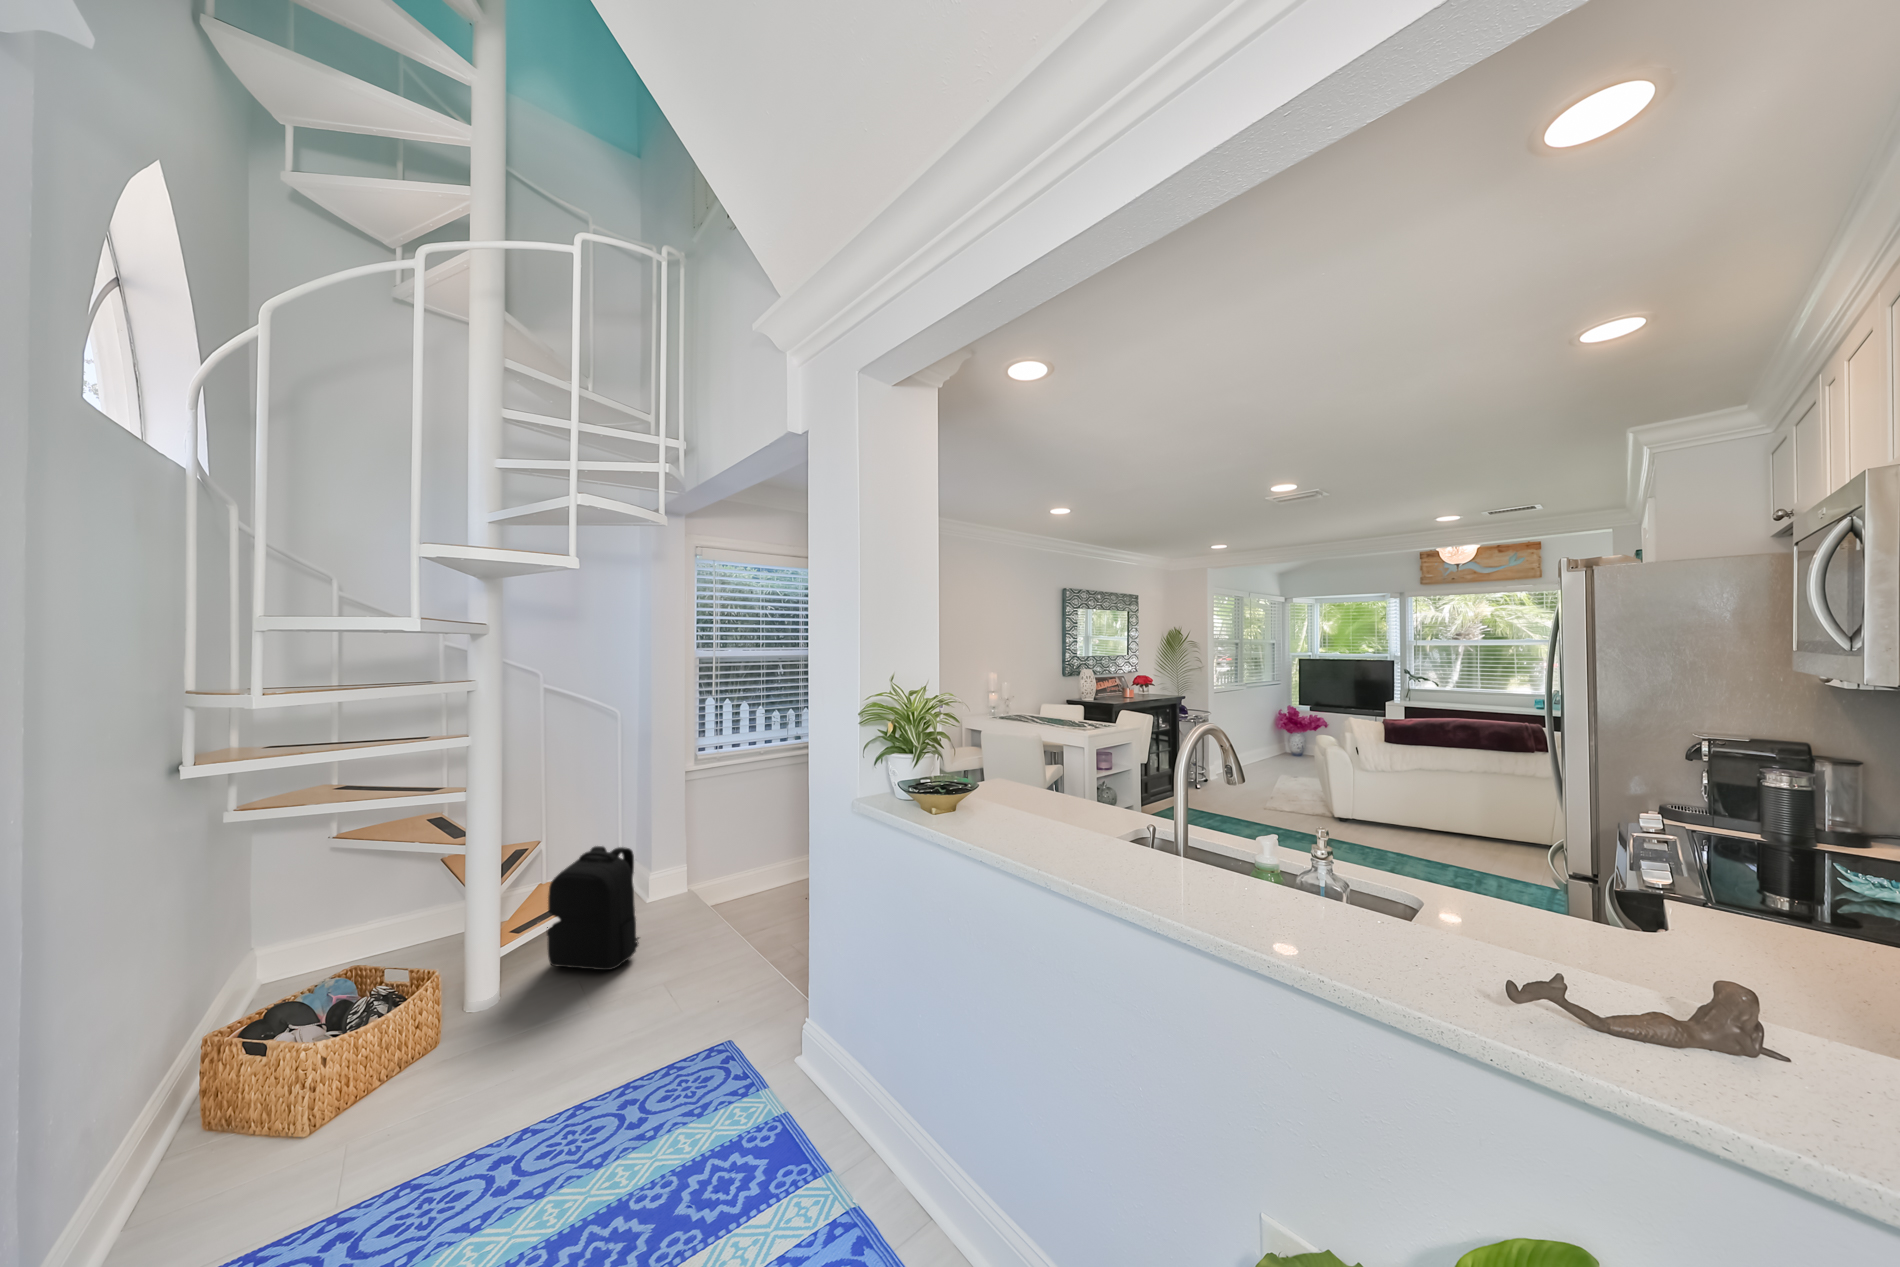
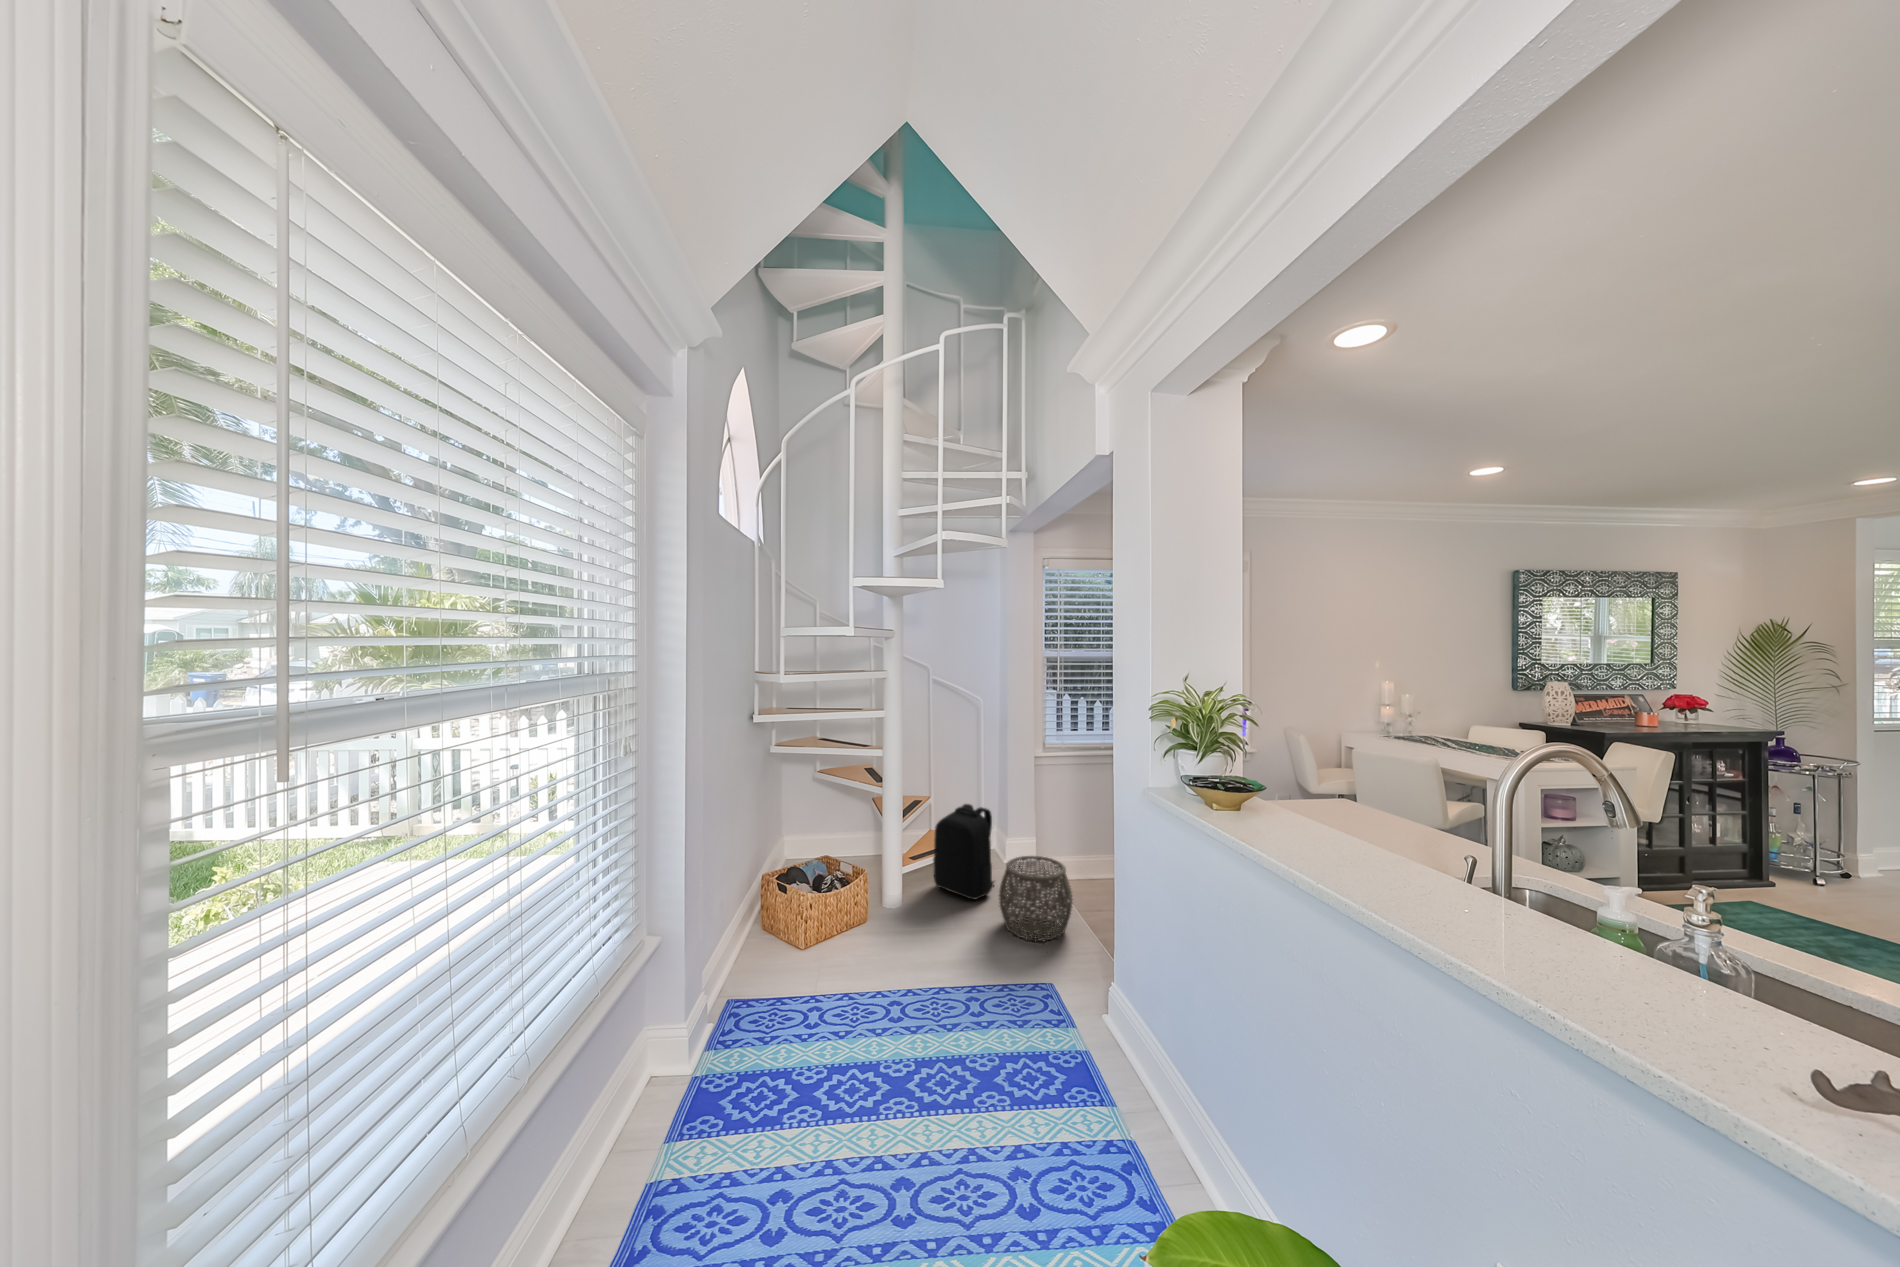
woven basket: none [651,893,748,1003] -> present [999,856,1073,941]

